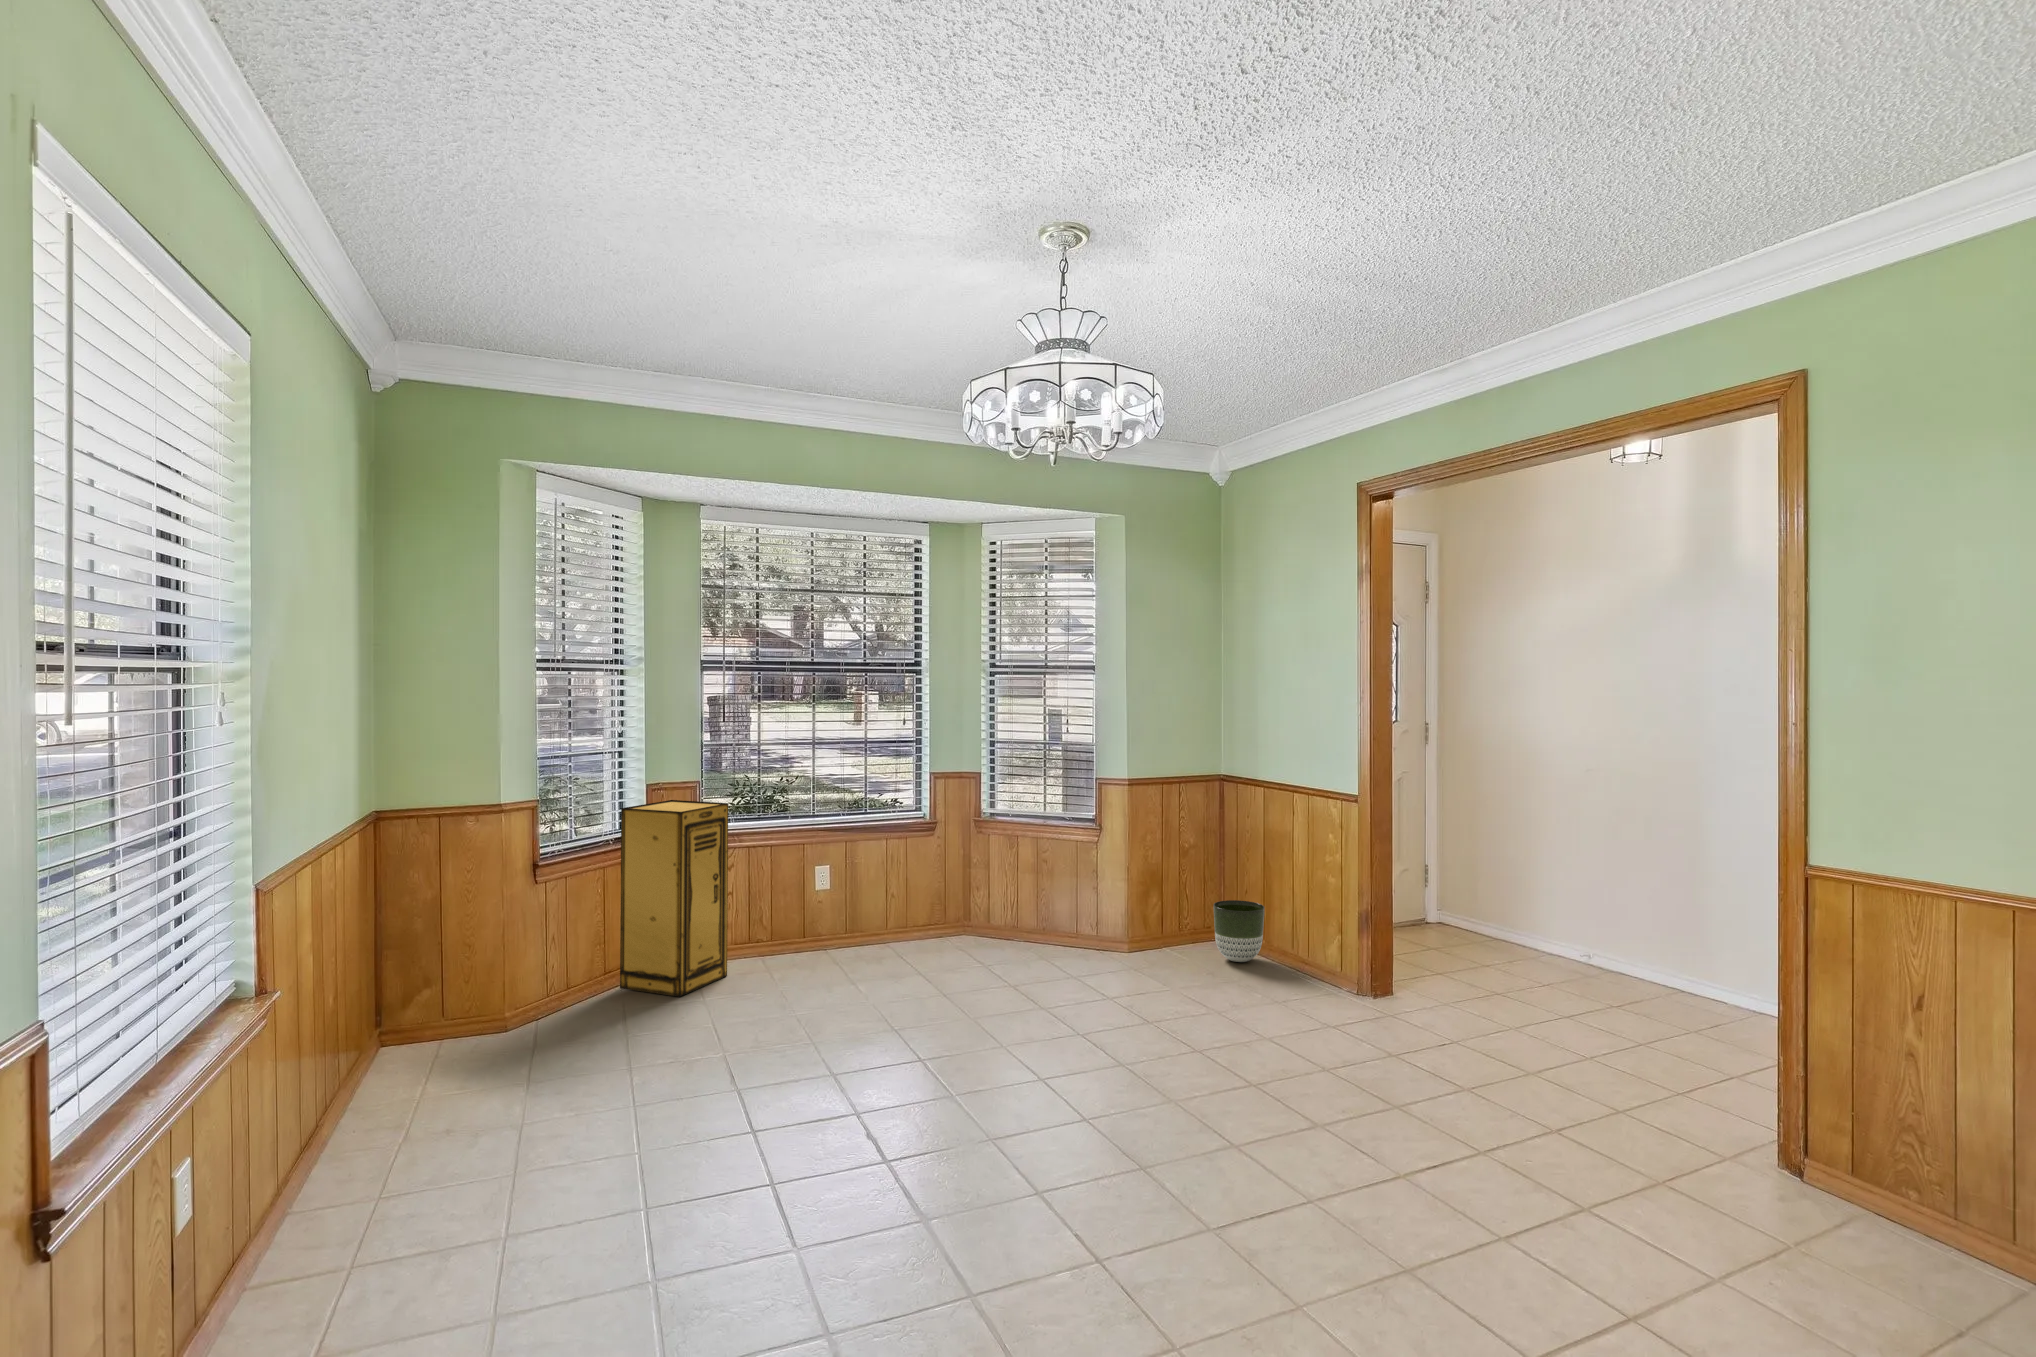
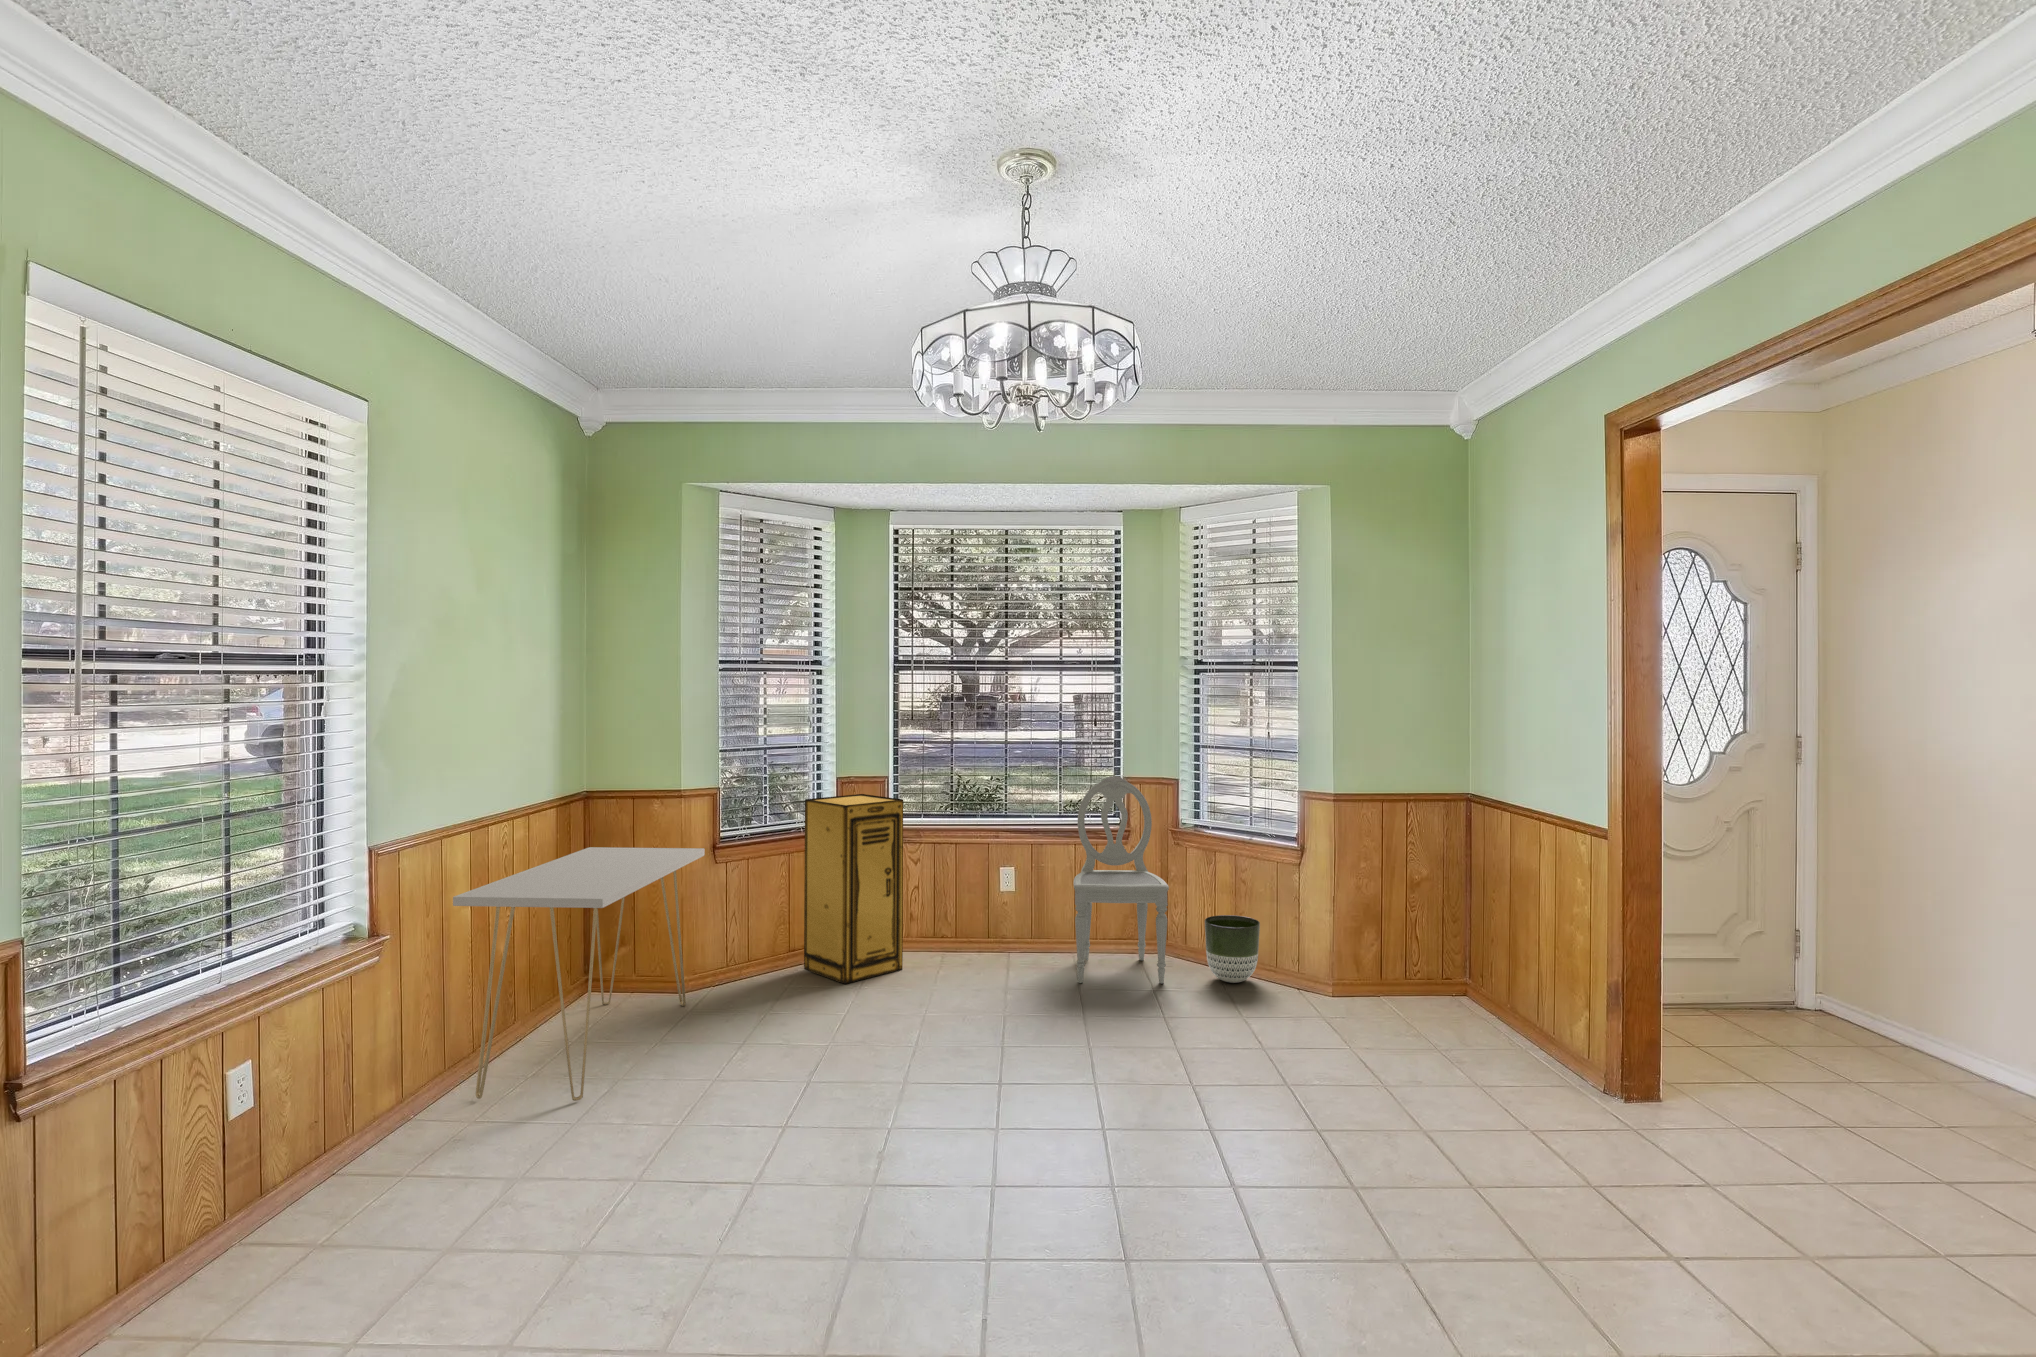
dining chair: none [890,770,988,967] -> present [1073,775,1169,983]
console table: none [321,866,539,1173] -> present [453,847,705,1101]
planter: present [1214,900,1264,962] -> present [1205,915,1260,983]

